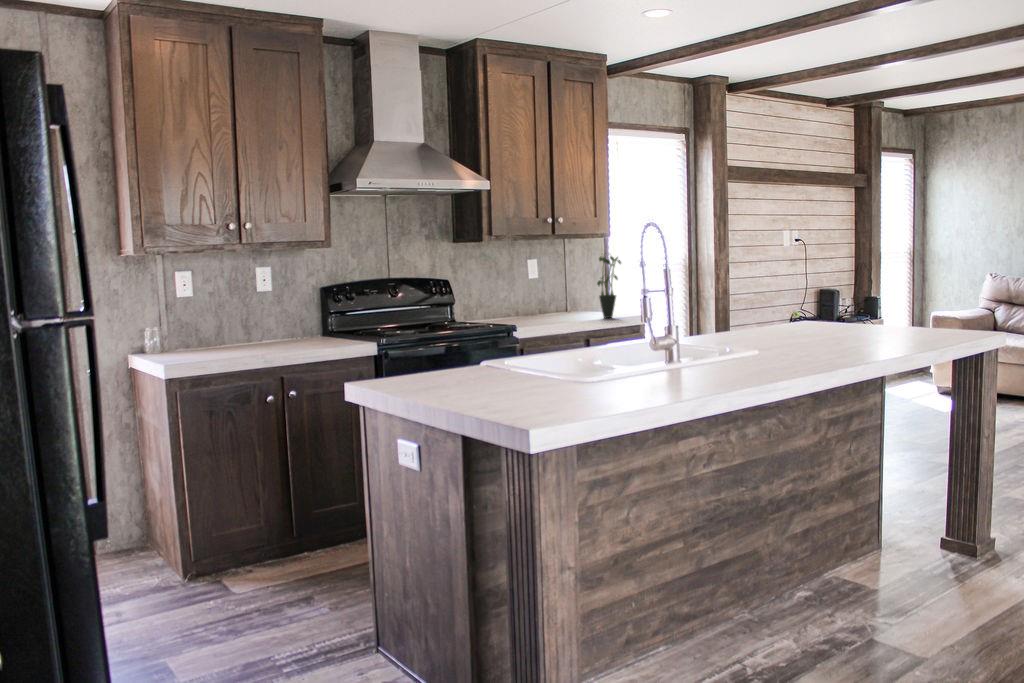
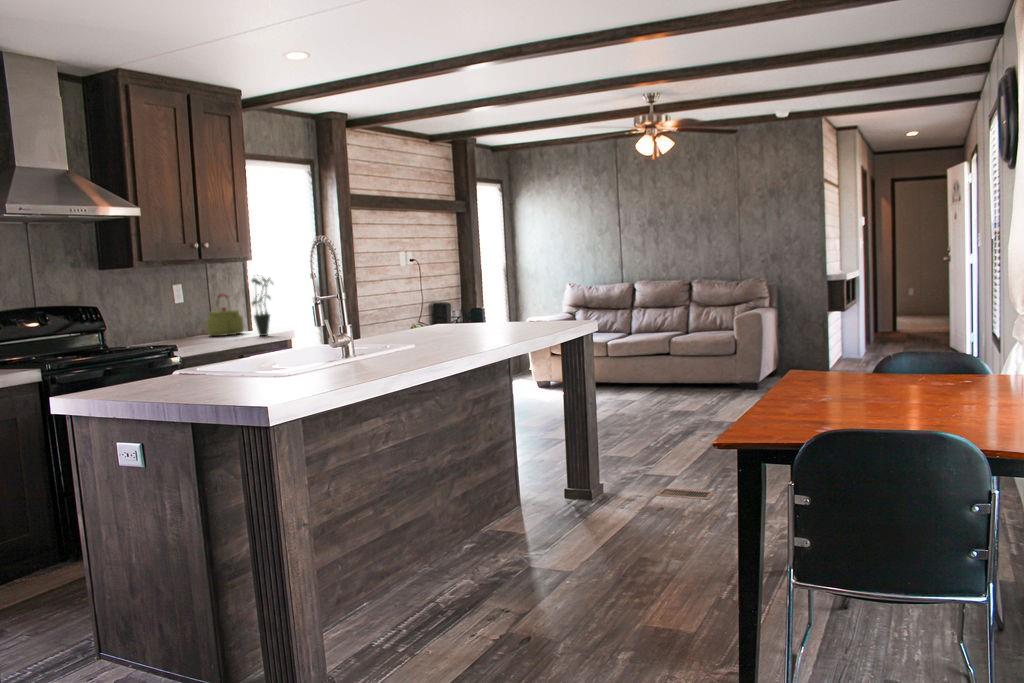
kettle: none [557,271,593,314] -> present [206,294,244,336]

